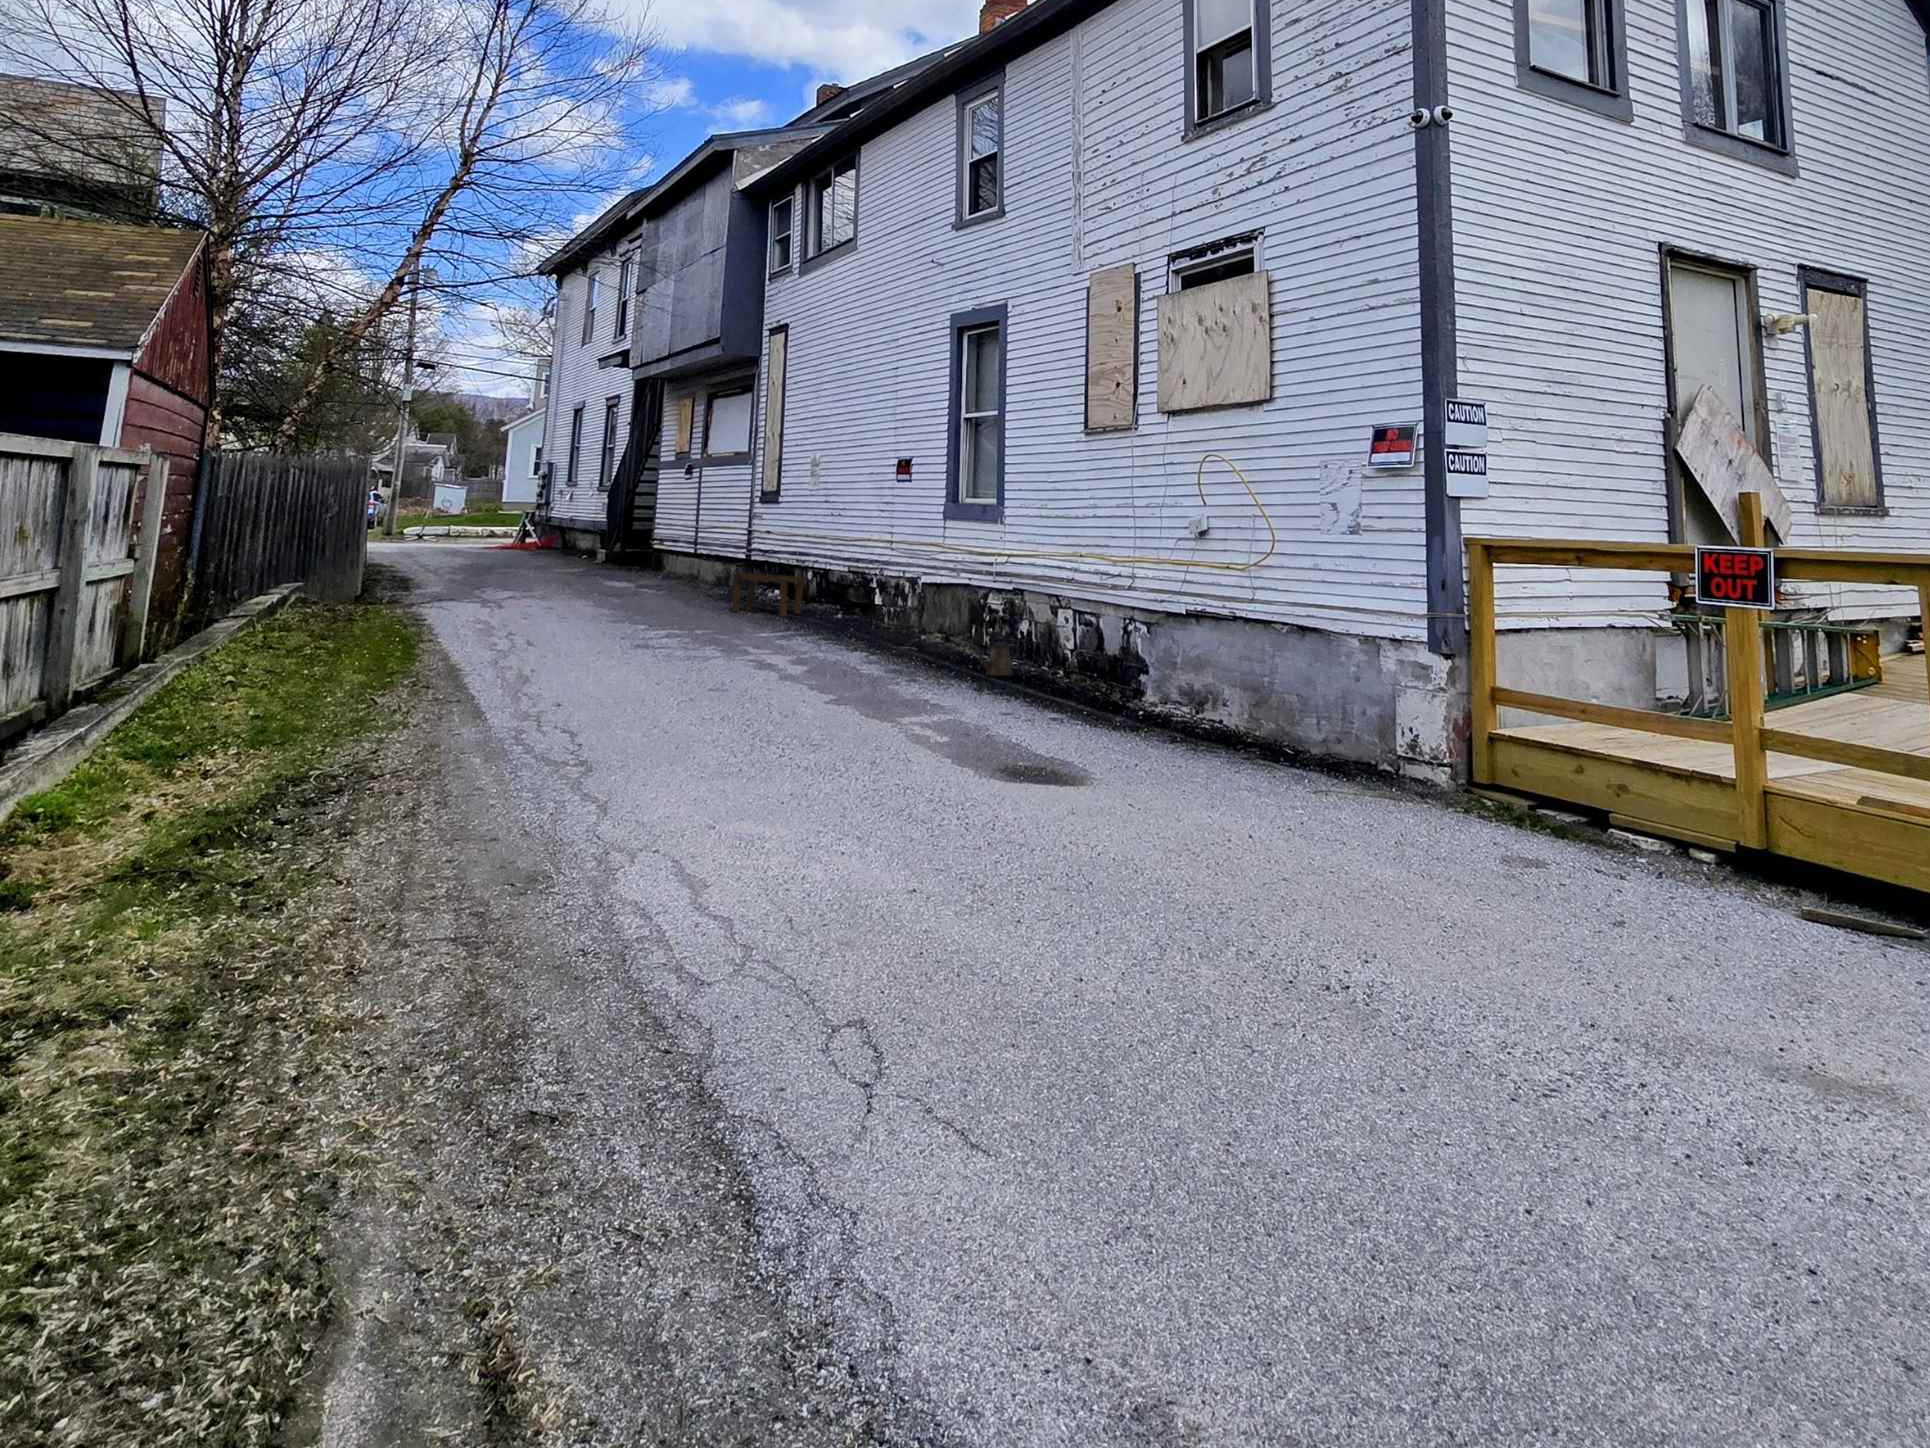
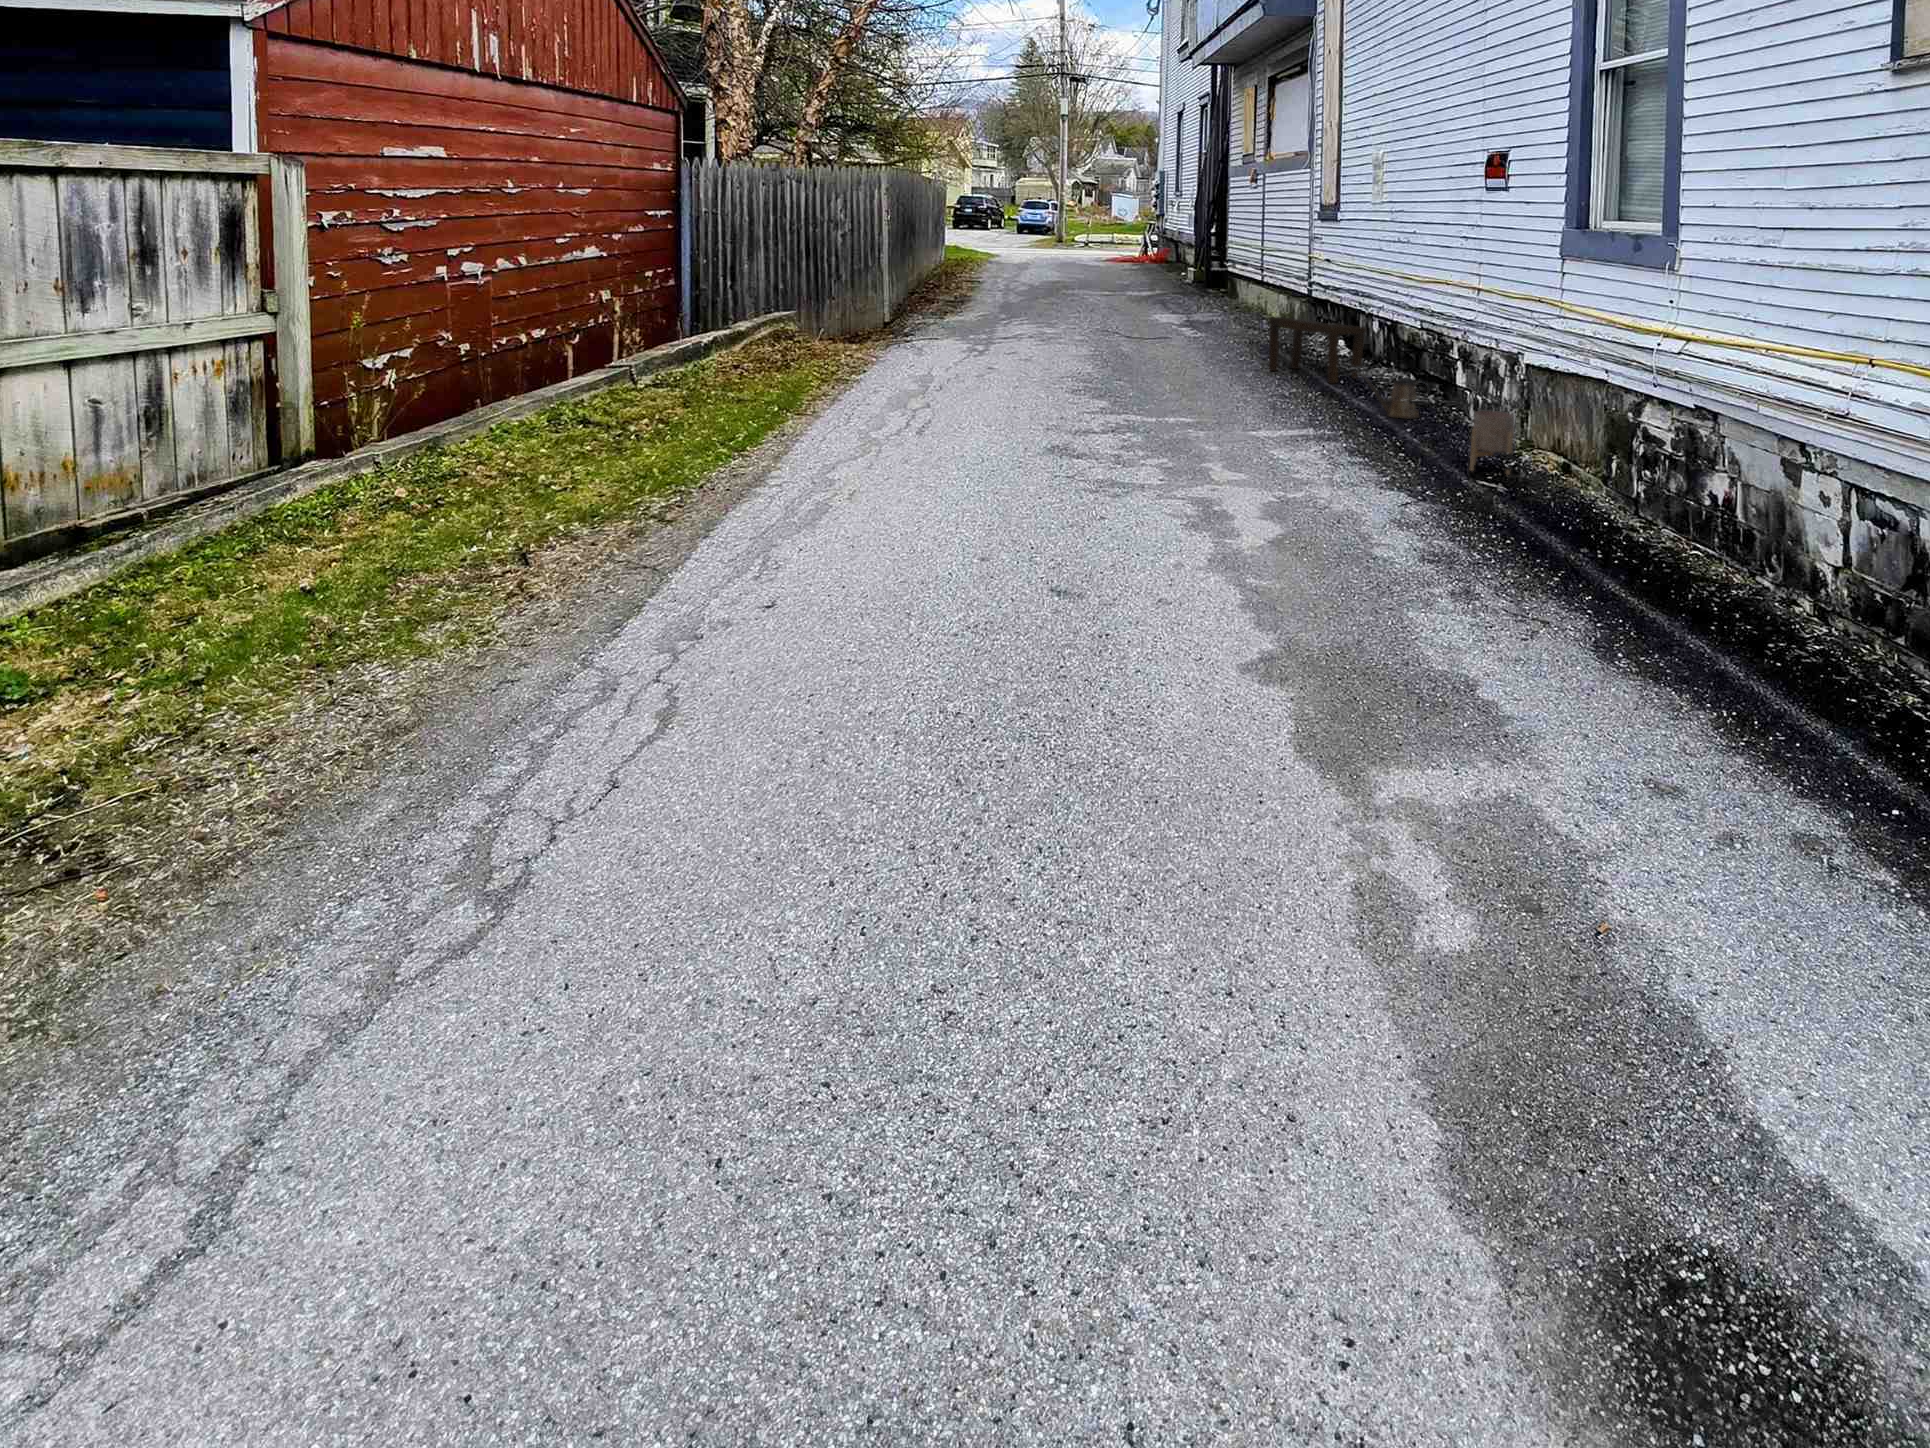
planter: none [893,613,918,649] -> present [1470,411,1514,475]
watering can: present [969,641,1019,676] -> present [1360,374,1429,419]

